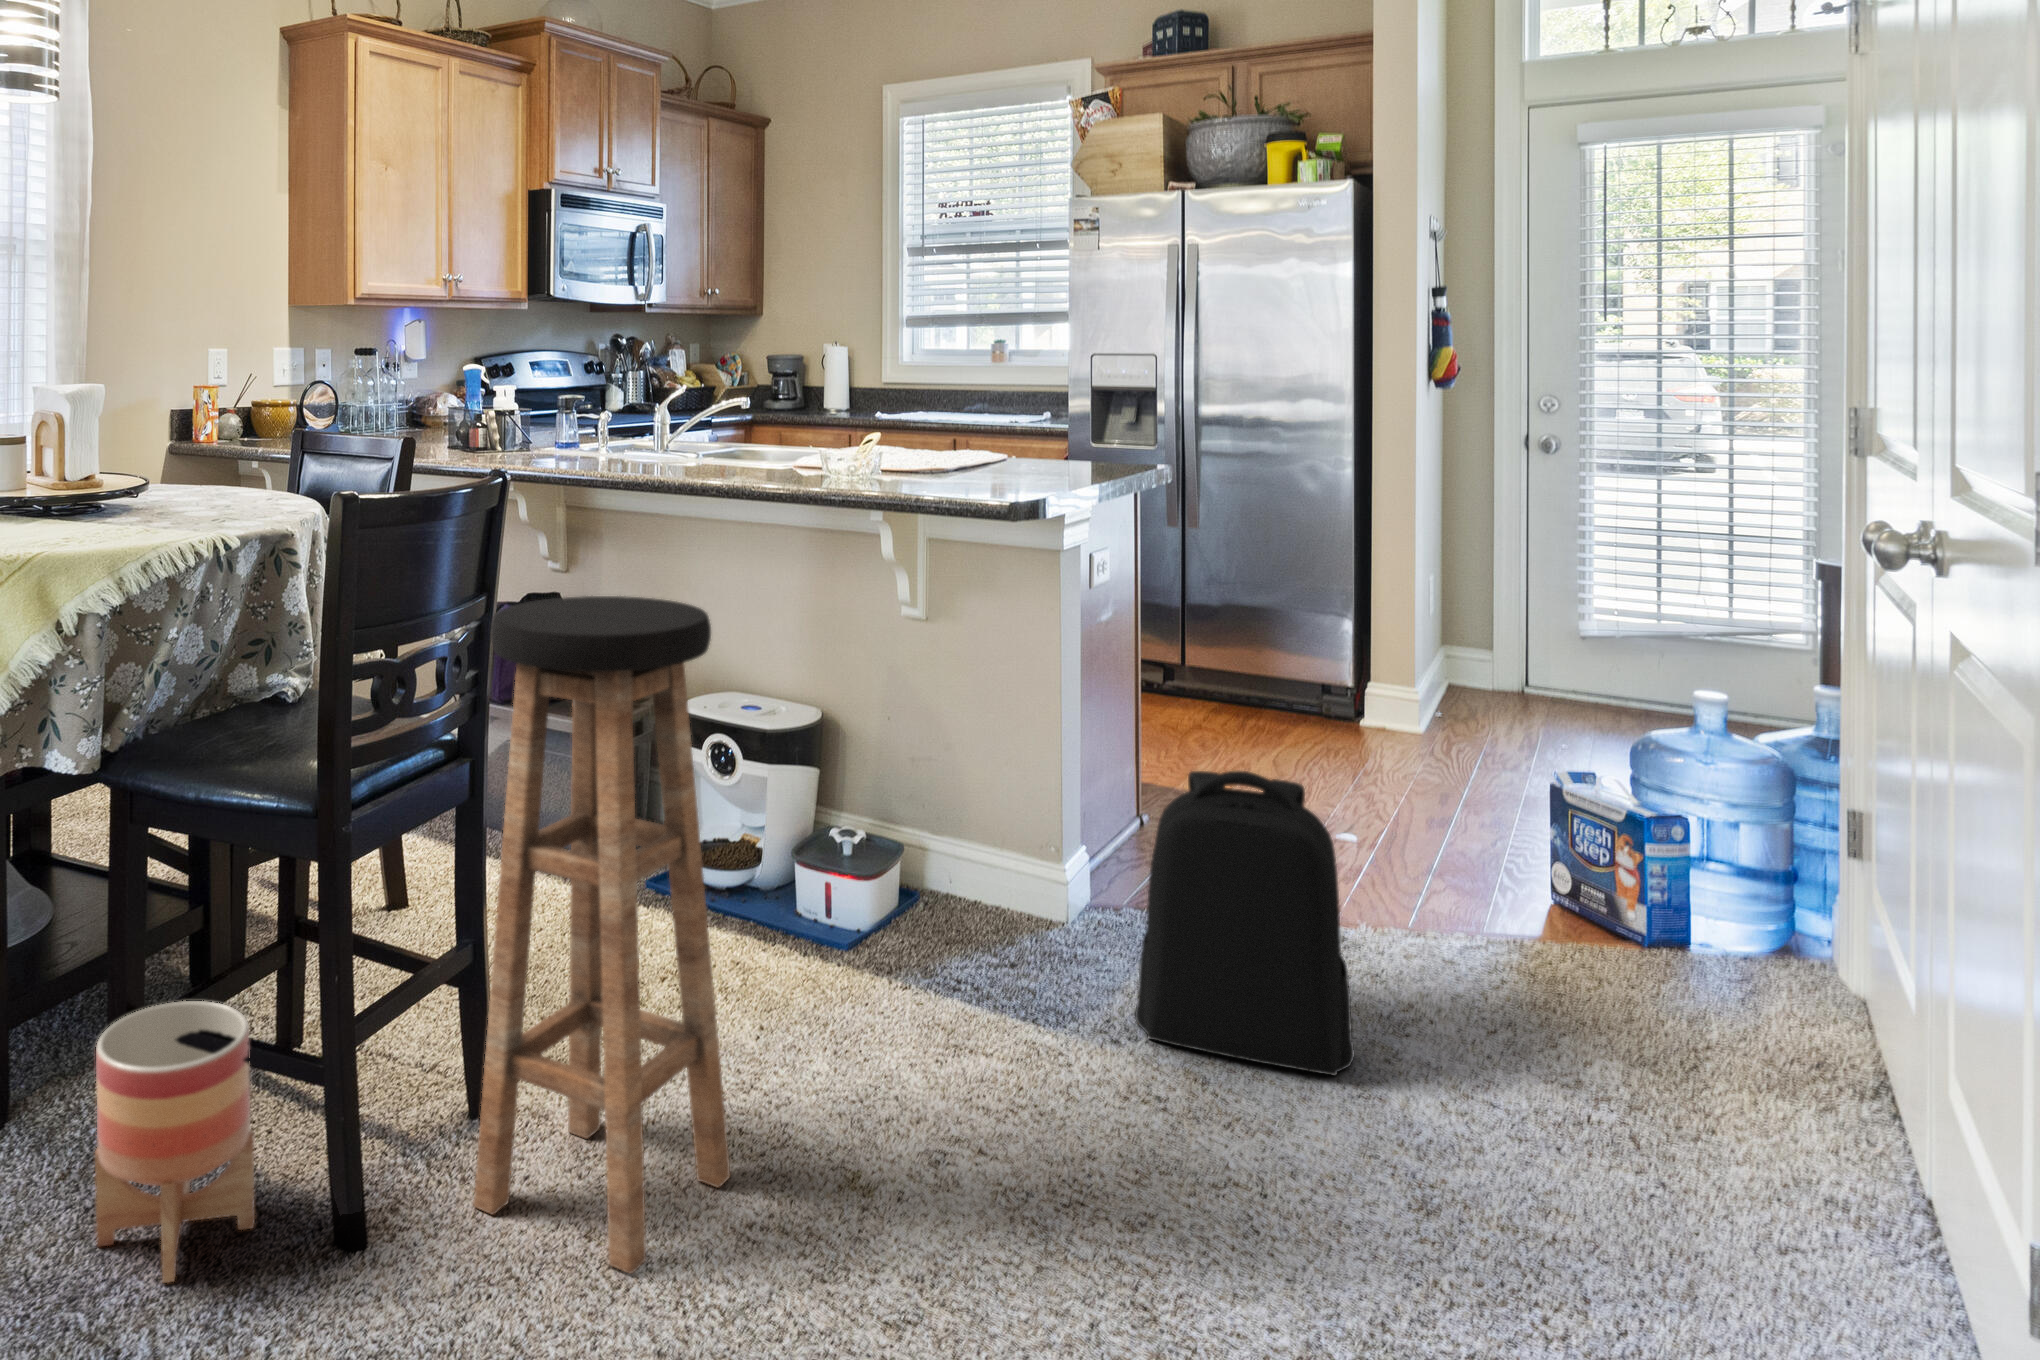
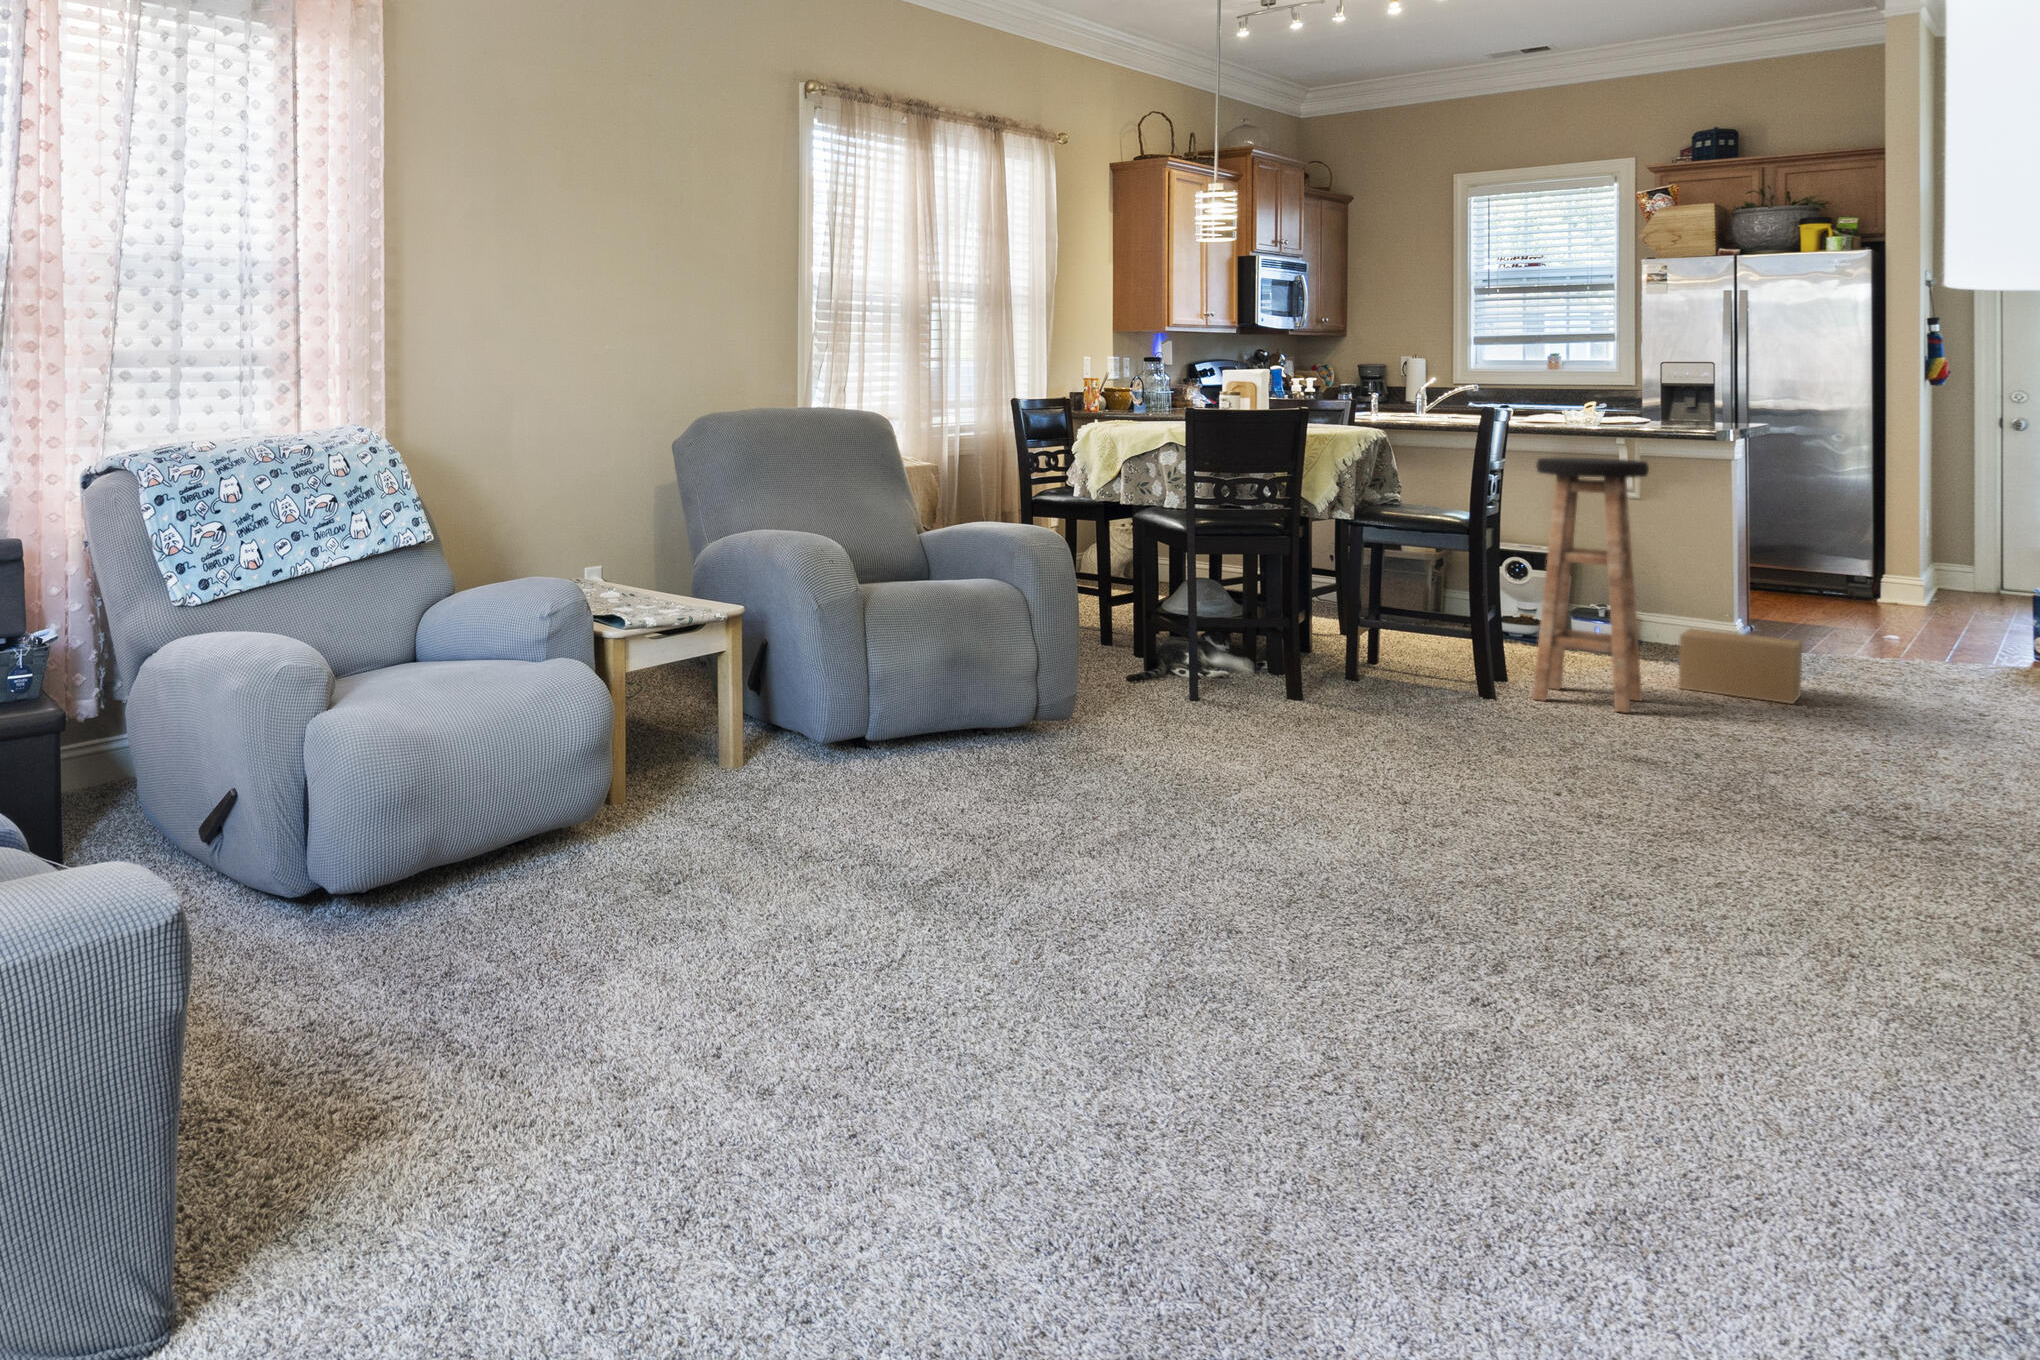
backpack: present [1135,771,1355,1075] -> none [1806,557,1939,696]
cardboard box: none [858,939,1089,1160] -> present [1679,628,1802,704]
planter: present [95,1001,255,1283] -> none [1381,613,1448,705]

